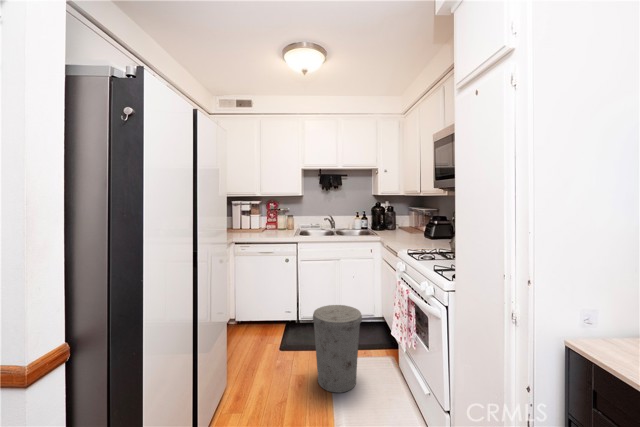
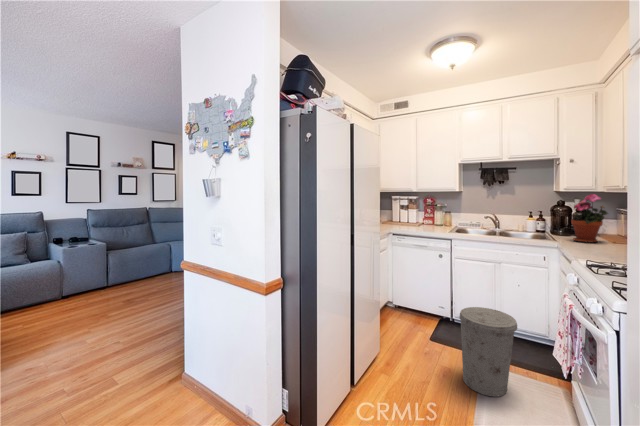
potted plant: none [387,196,410,236] -> present [572,194,608,243]

